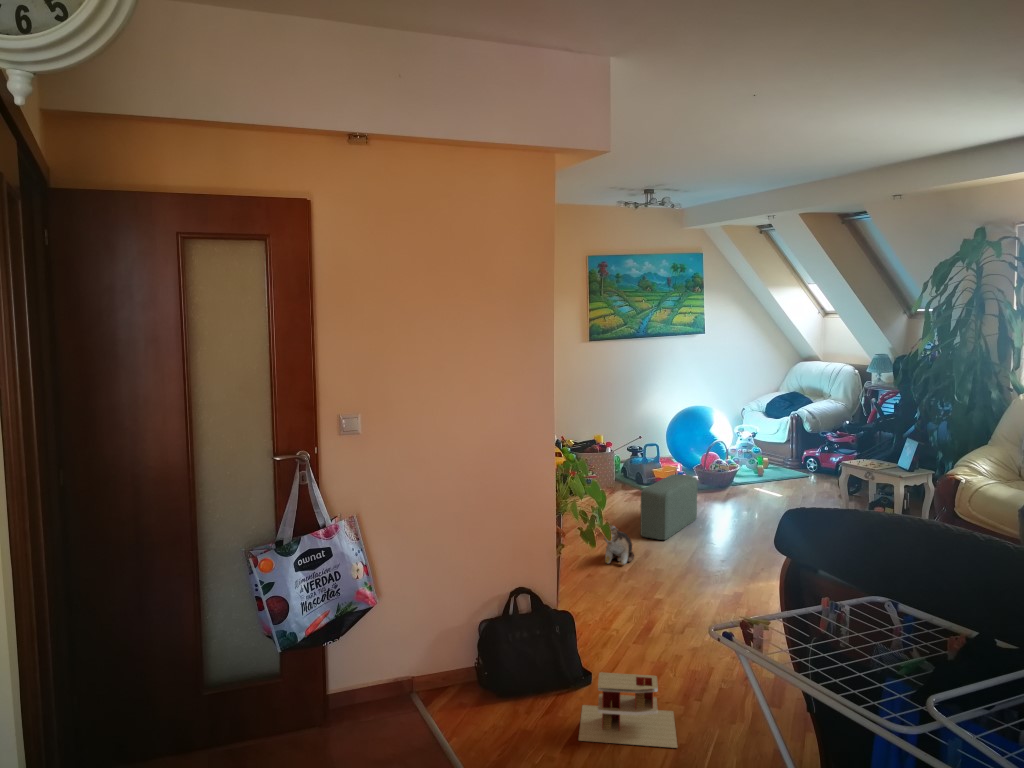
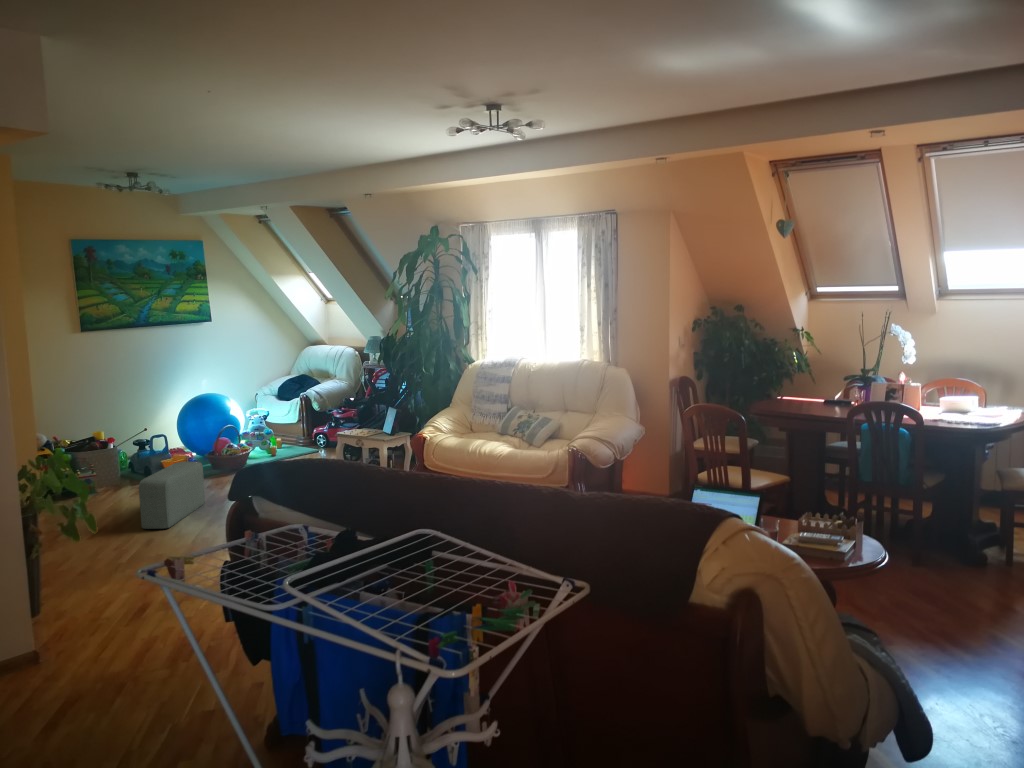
plush toy: present [603,525,634,564] -> none [88,521,132,562]
toy house: present [579,672,677,748] -> none [47,652,157,736]

